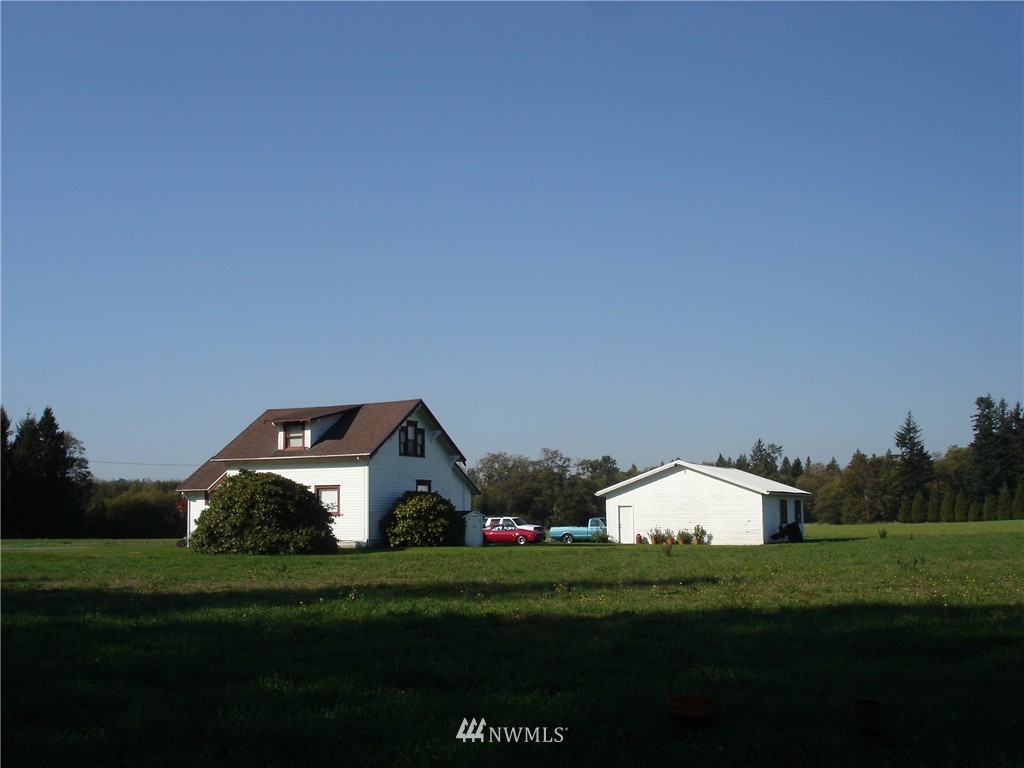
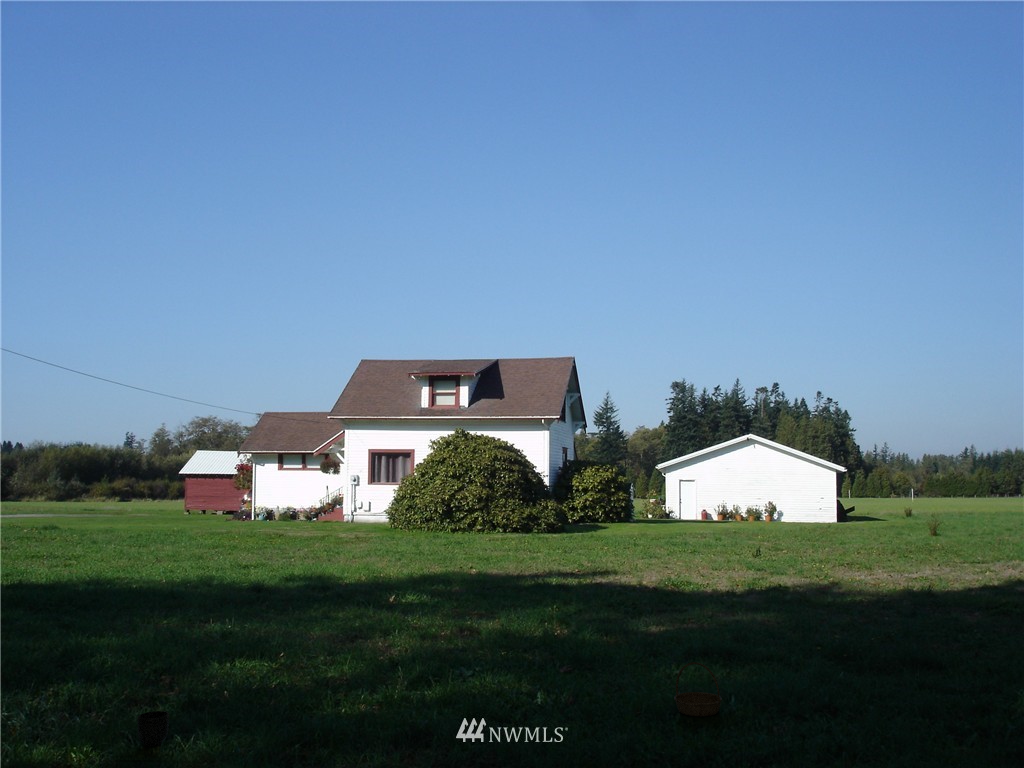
planter: present [853,700,884,733] -> present [137,711,169,747]

